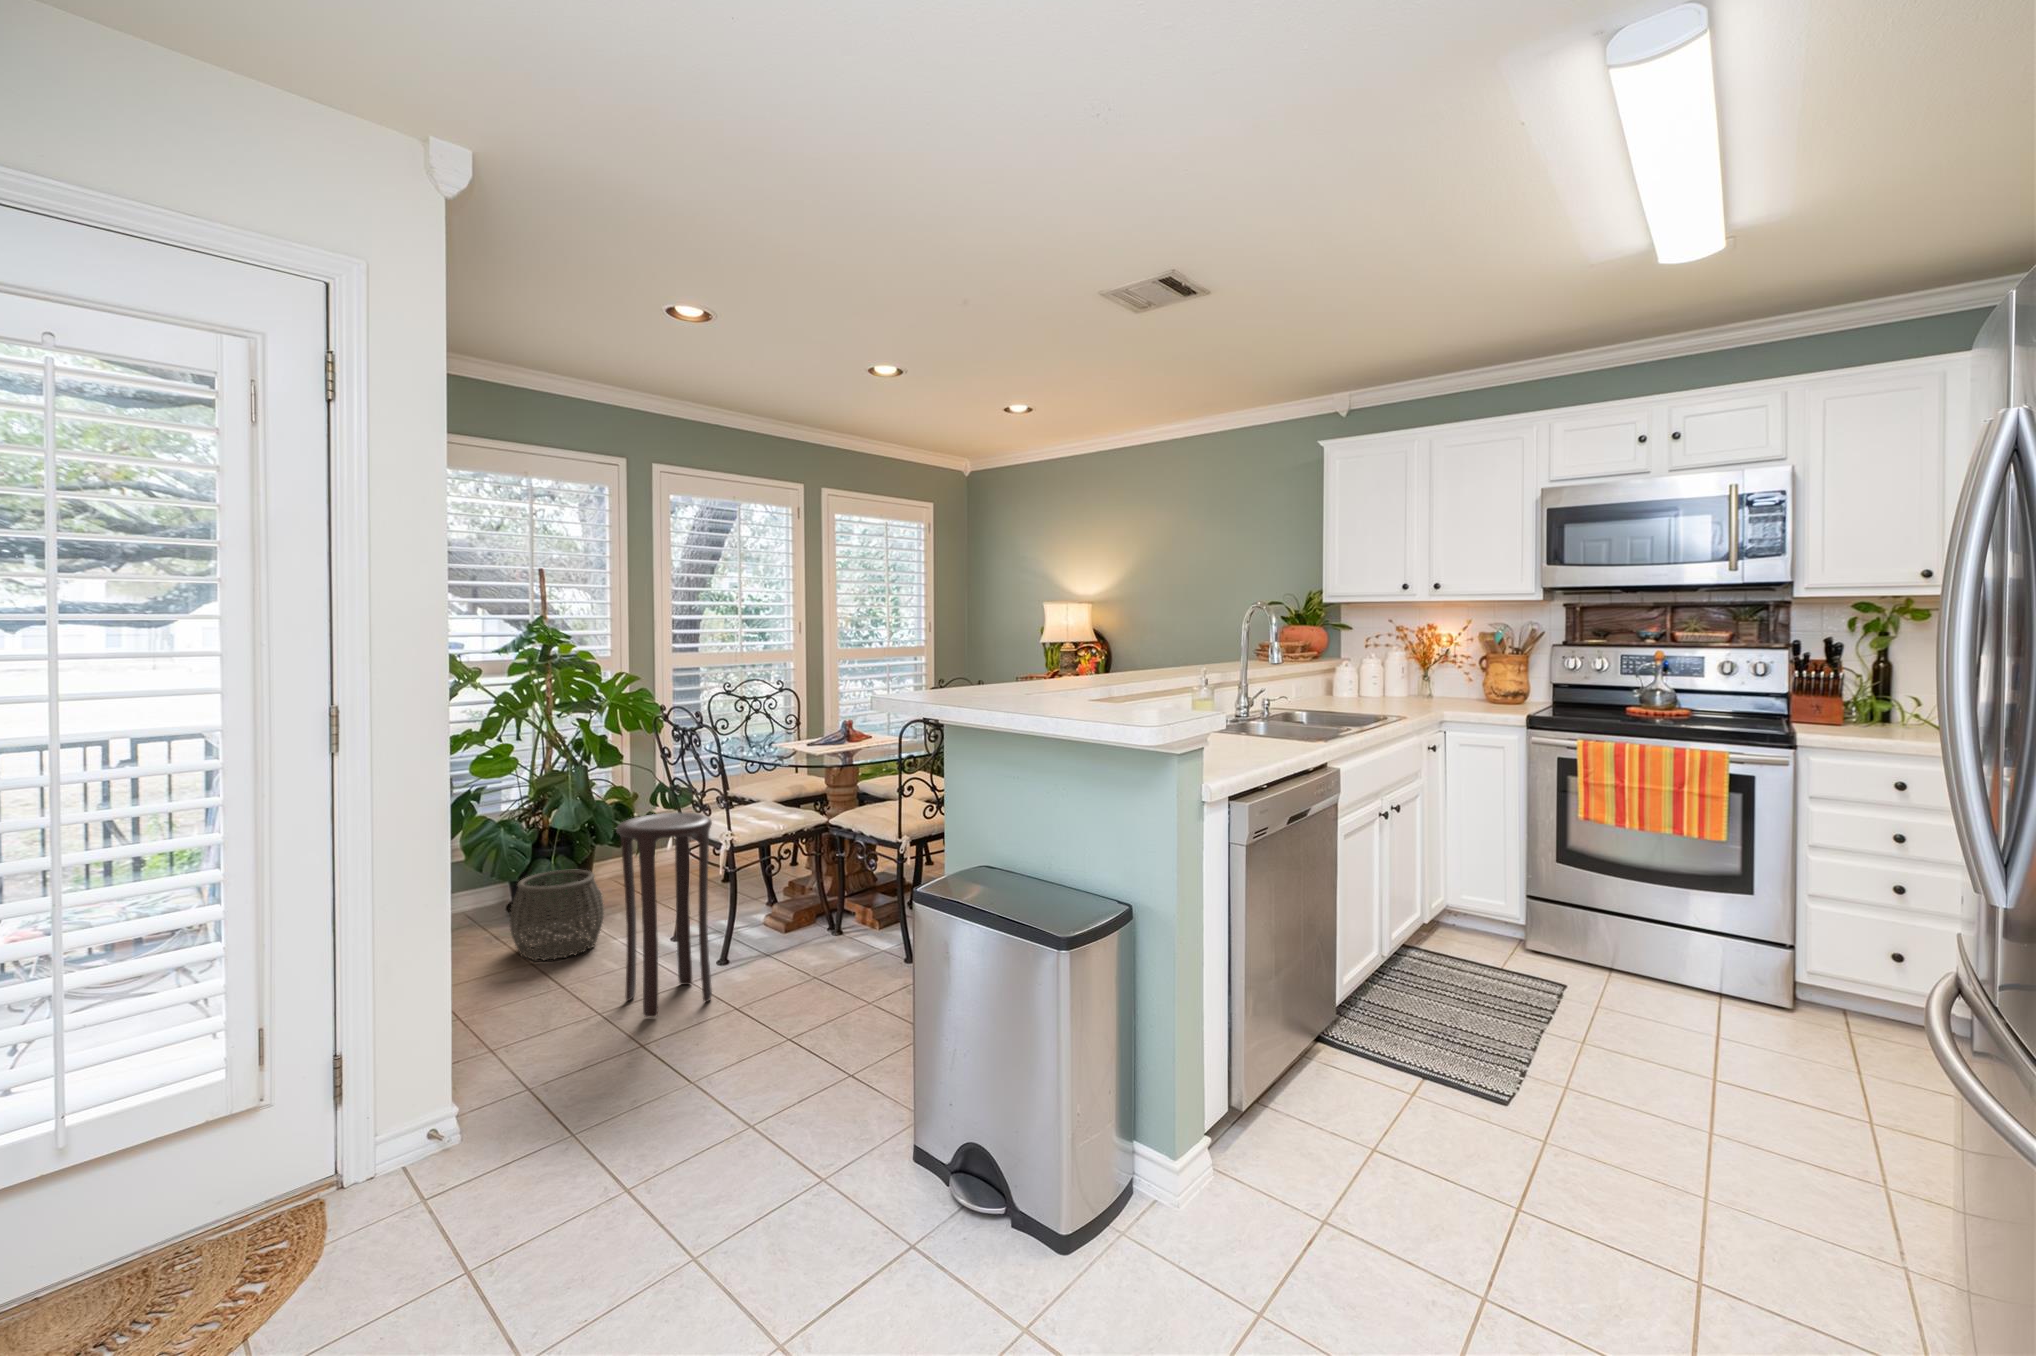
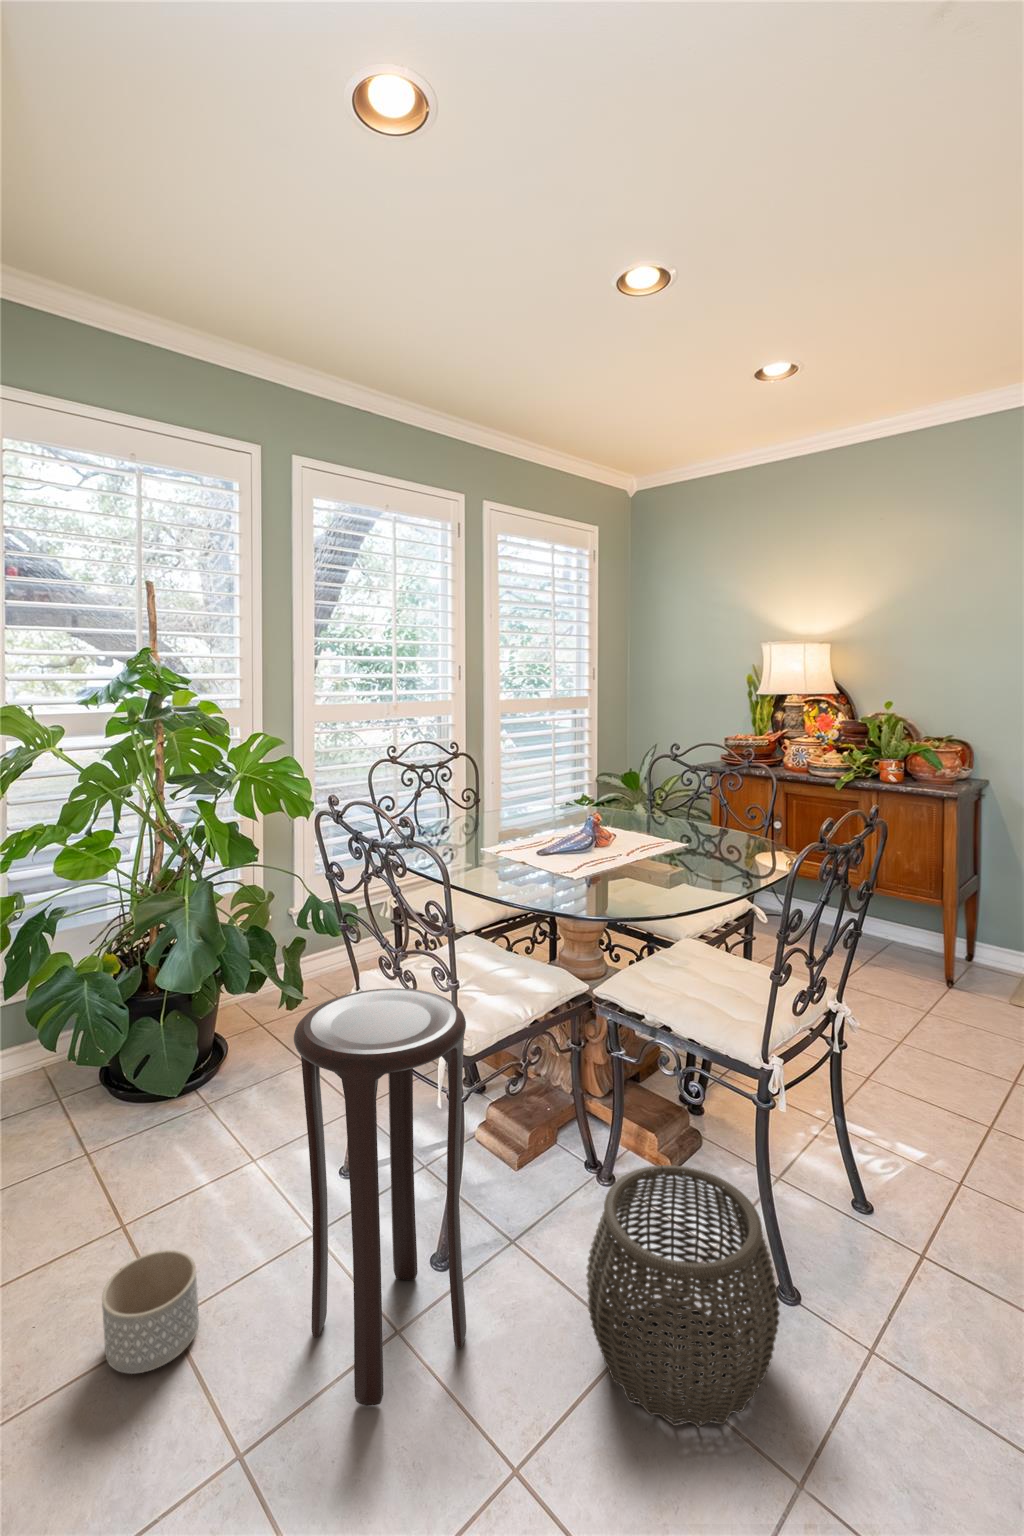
woven basket: present [509,869,604,960] -> present [586,1165,780,1427]
planter: none [509,961,563,1012] -> present [102,1250,199,1374]

